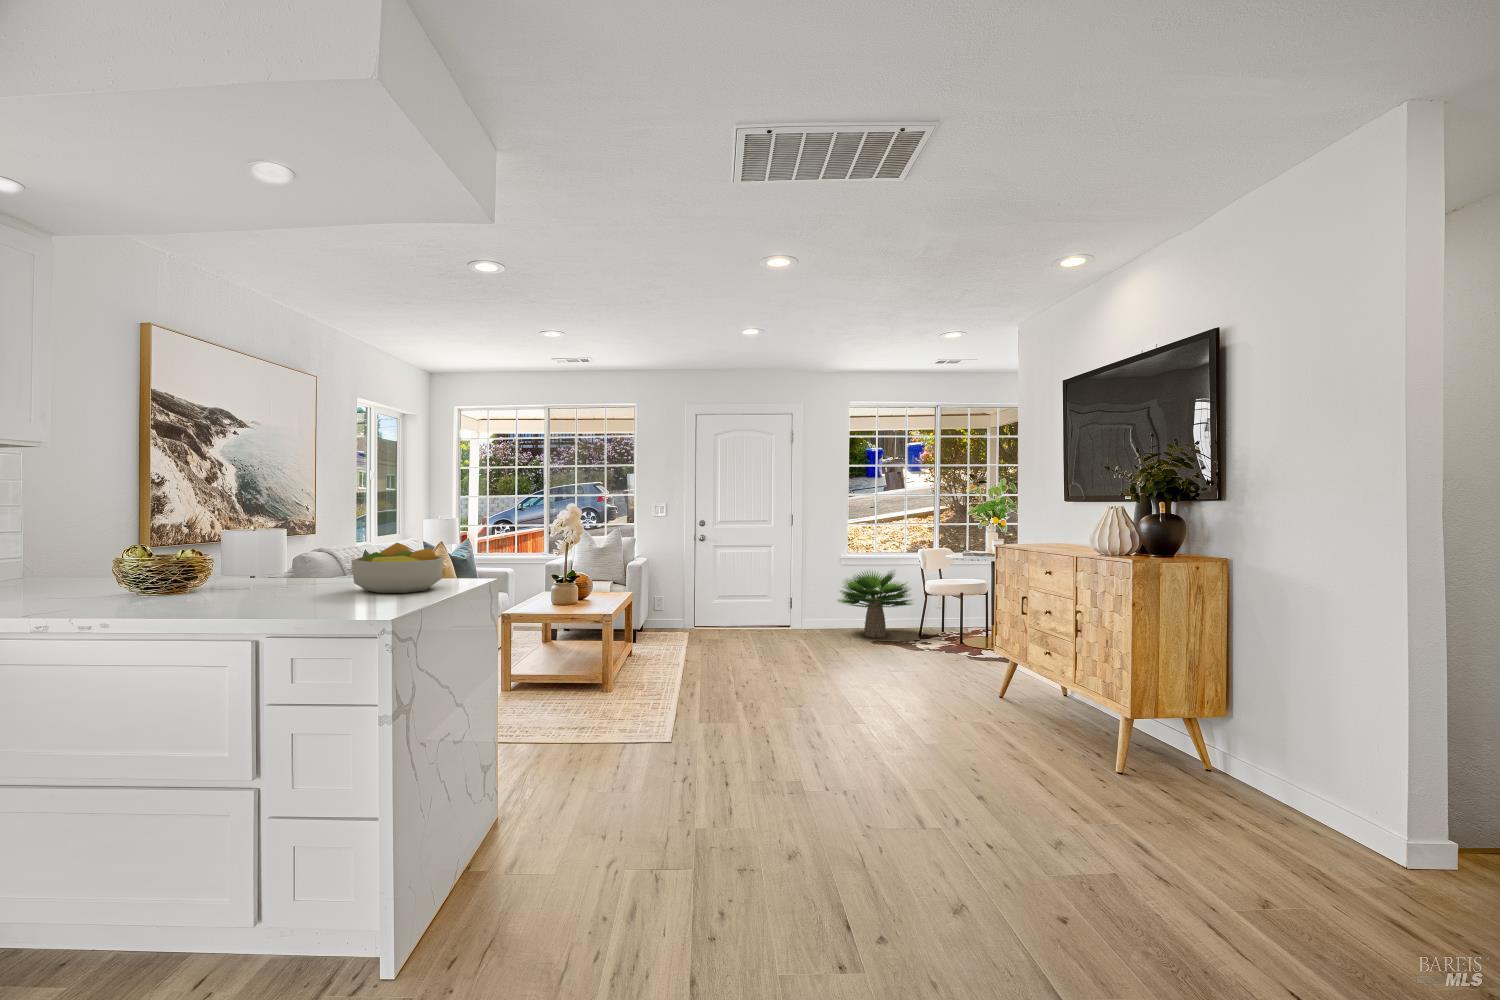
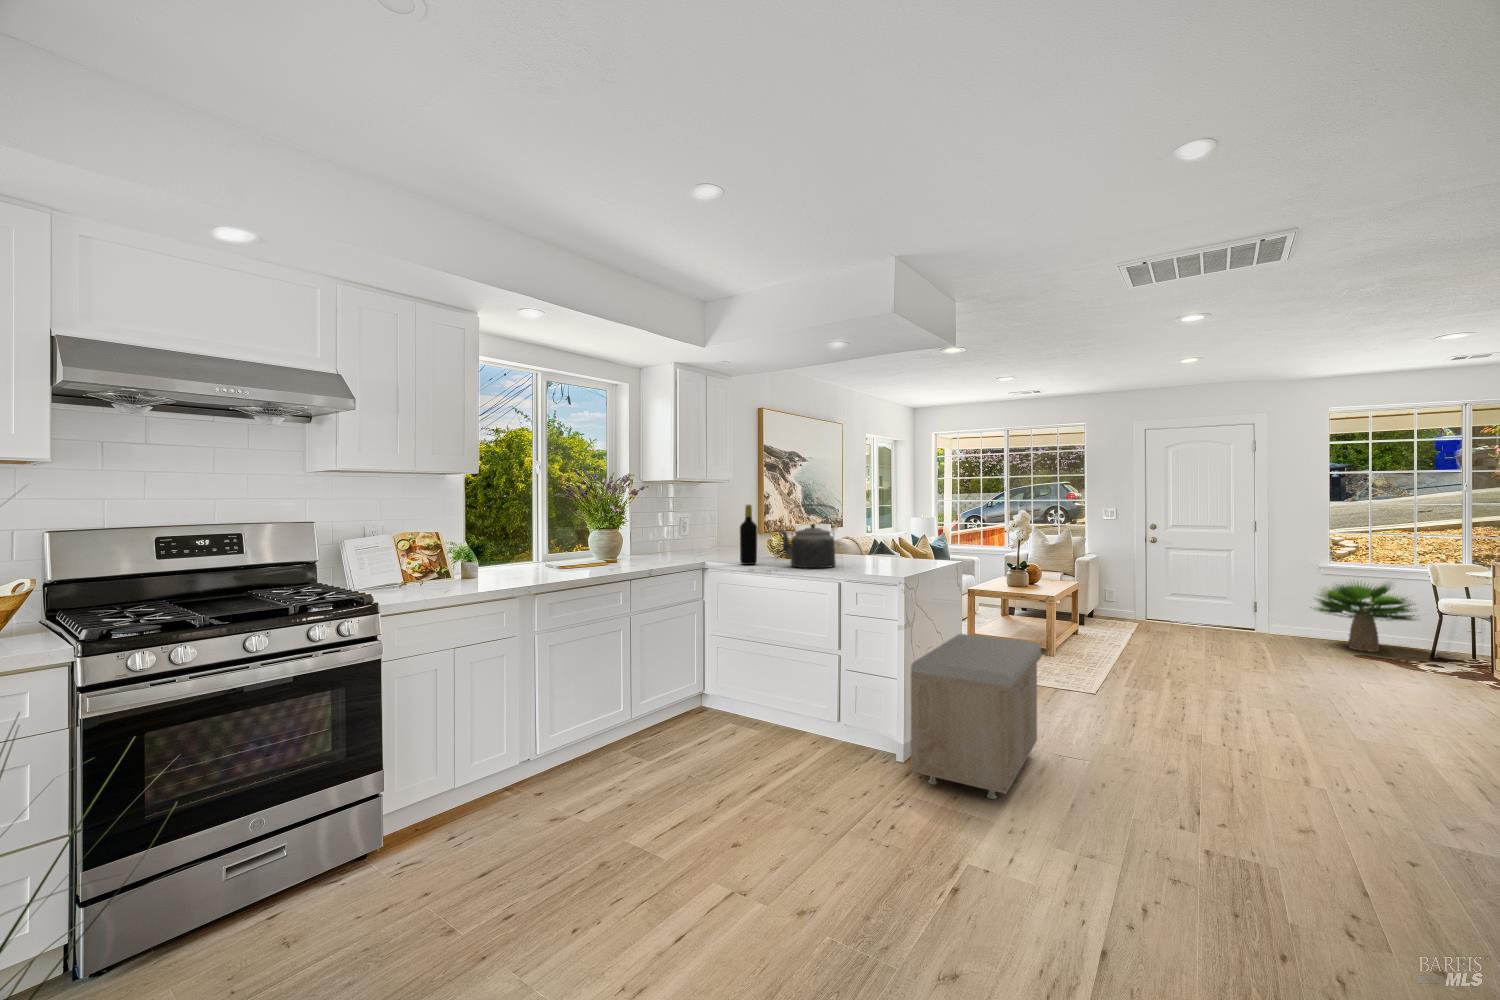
bottle: none [60,490,107,611] -> present [740,505,757,565]
kettle: none [159,490,291,608] -> present [779,504,838,568]
fruit bowl: present [351,543,444,593] -> none [868,536,921,567]
storage bench: none [430,684,619,949] -> present [911,634,1041,799]

